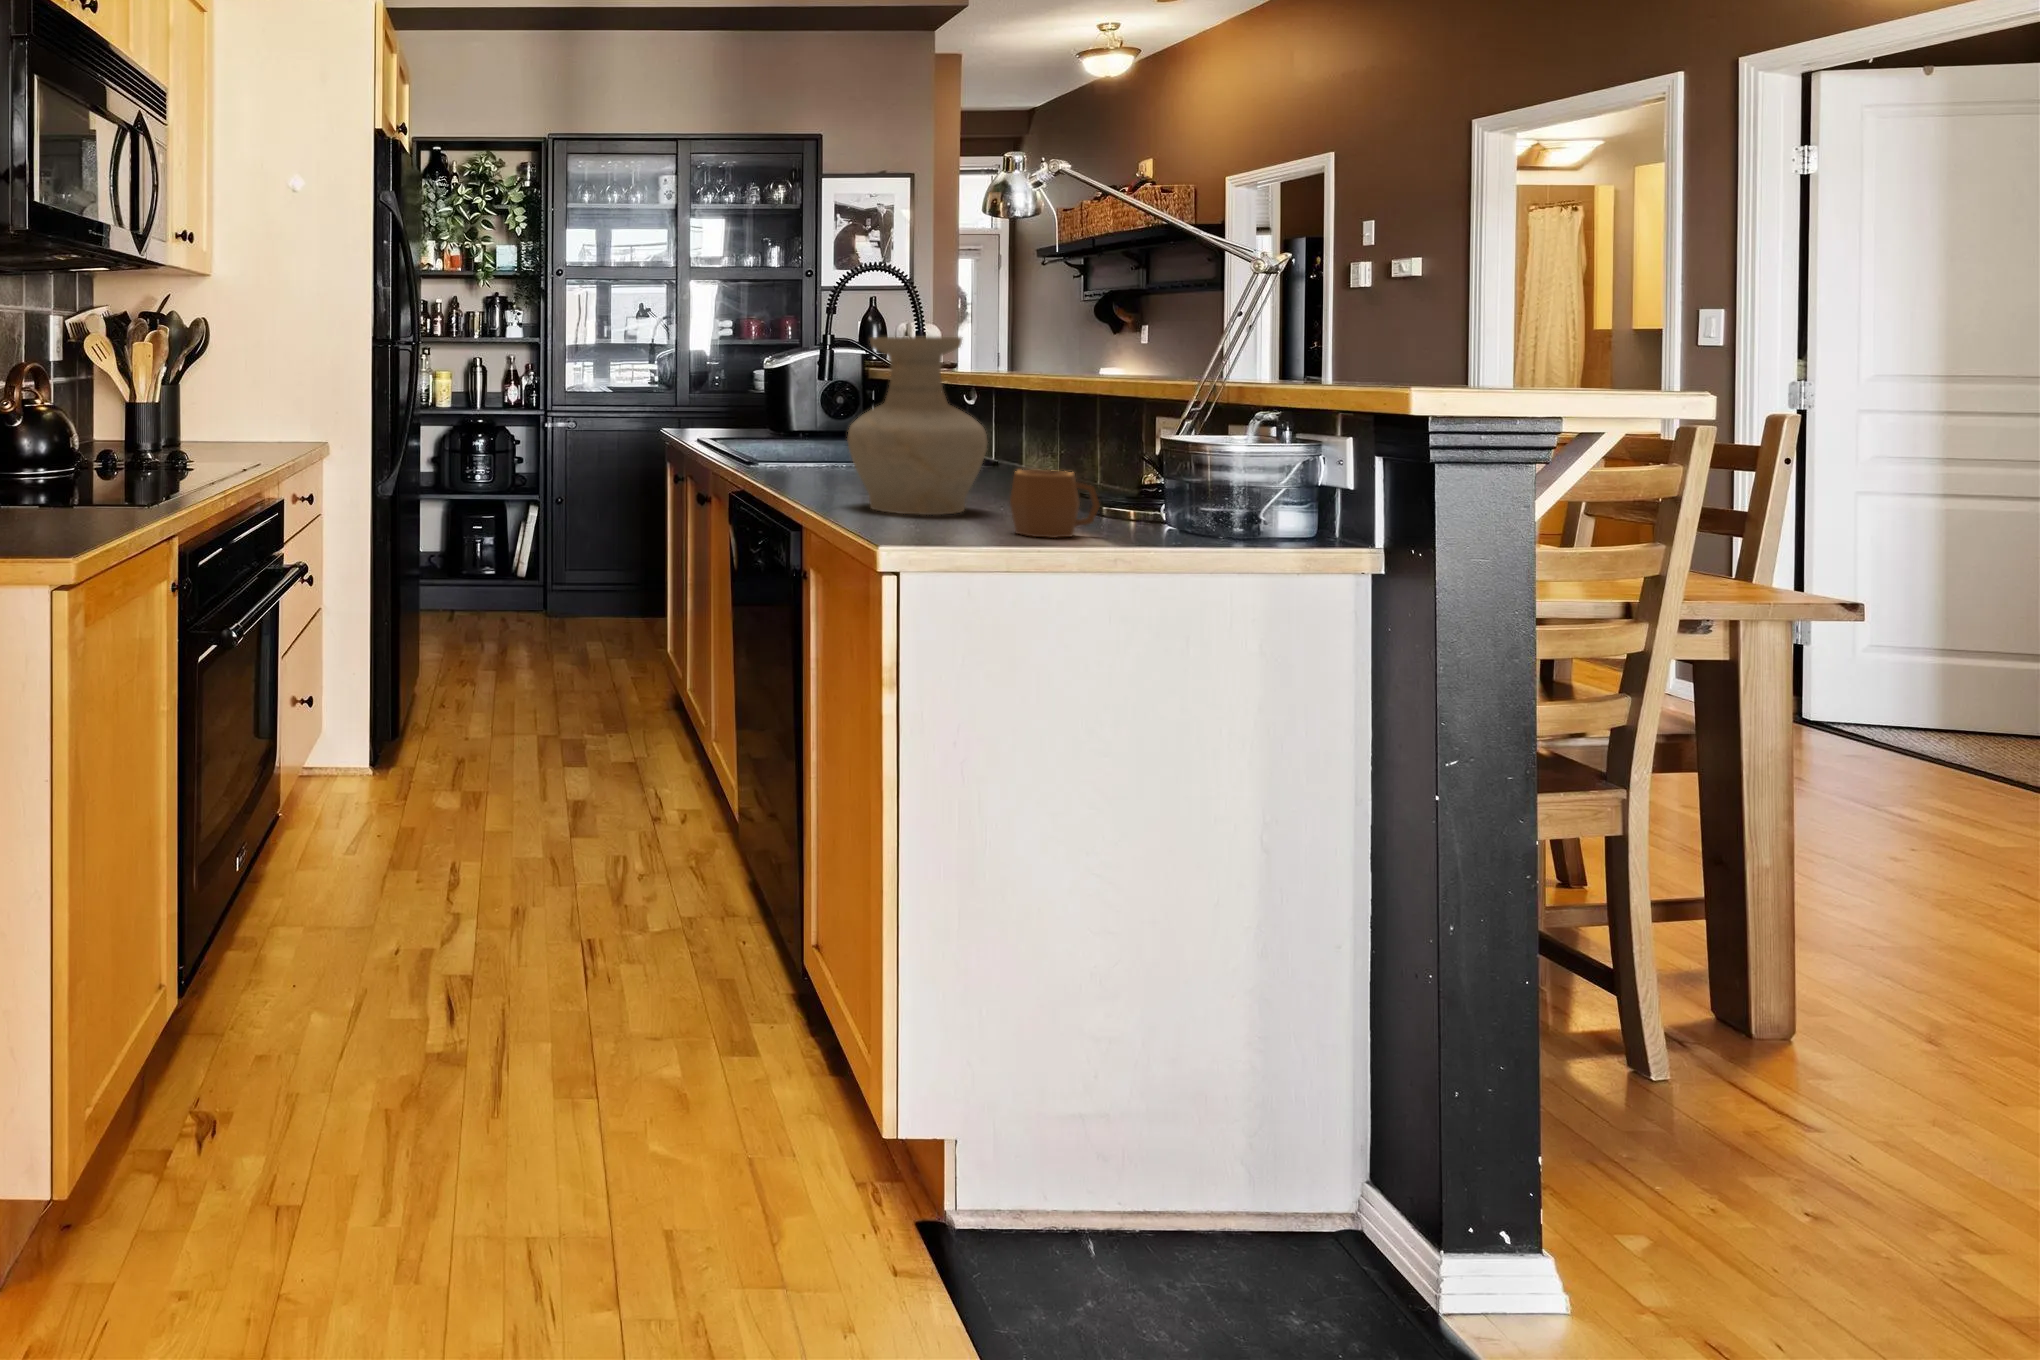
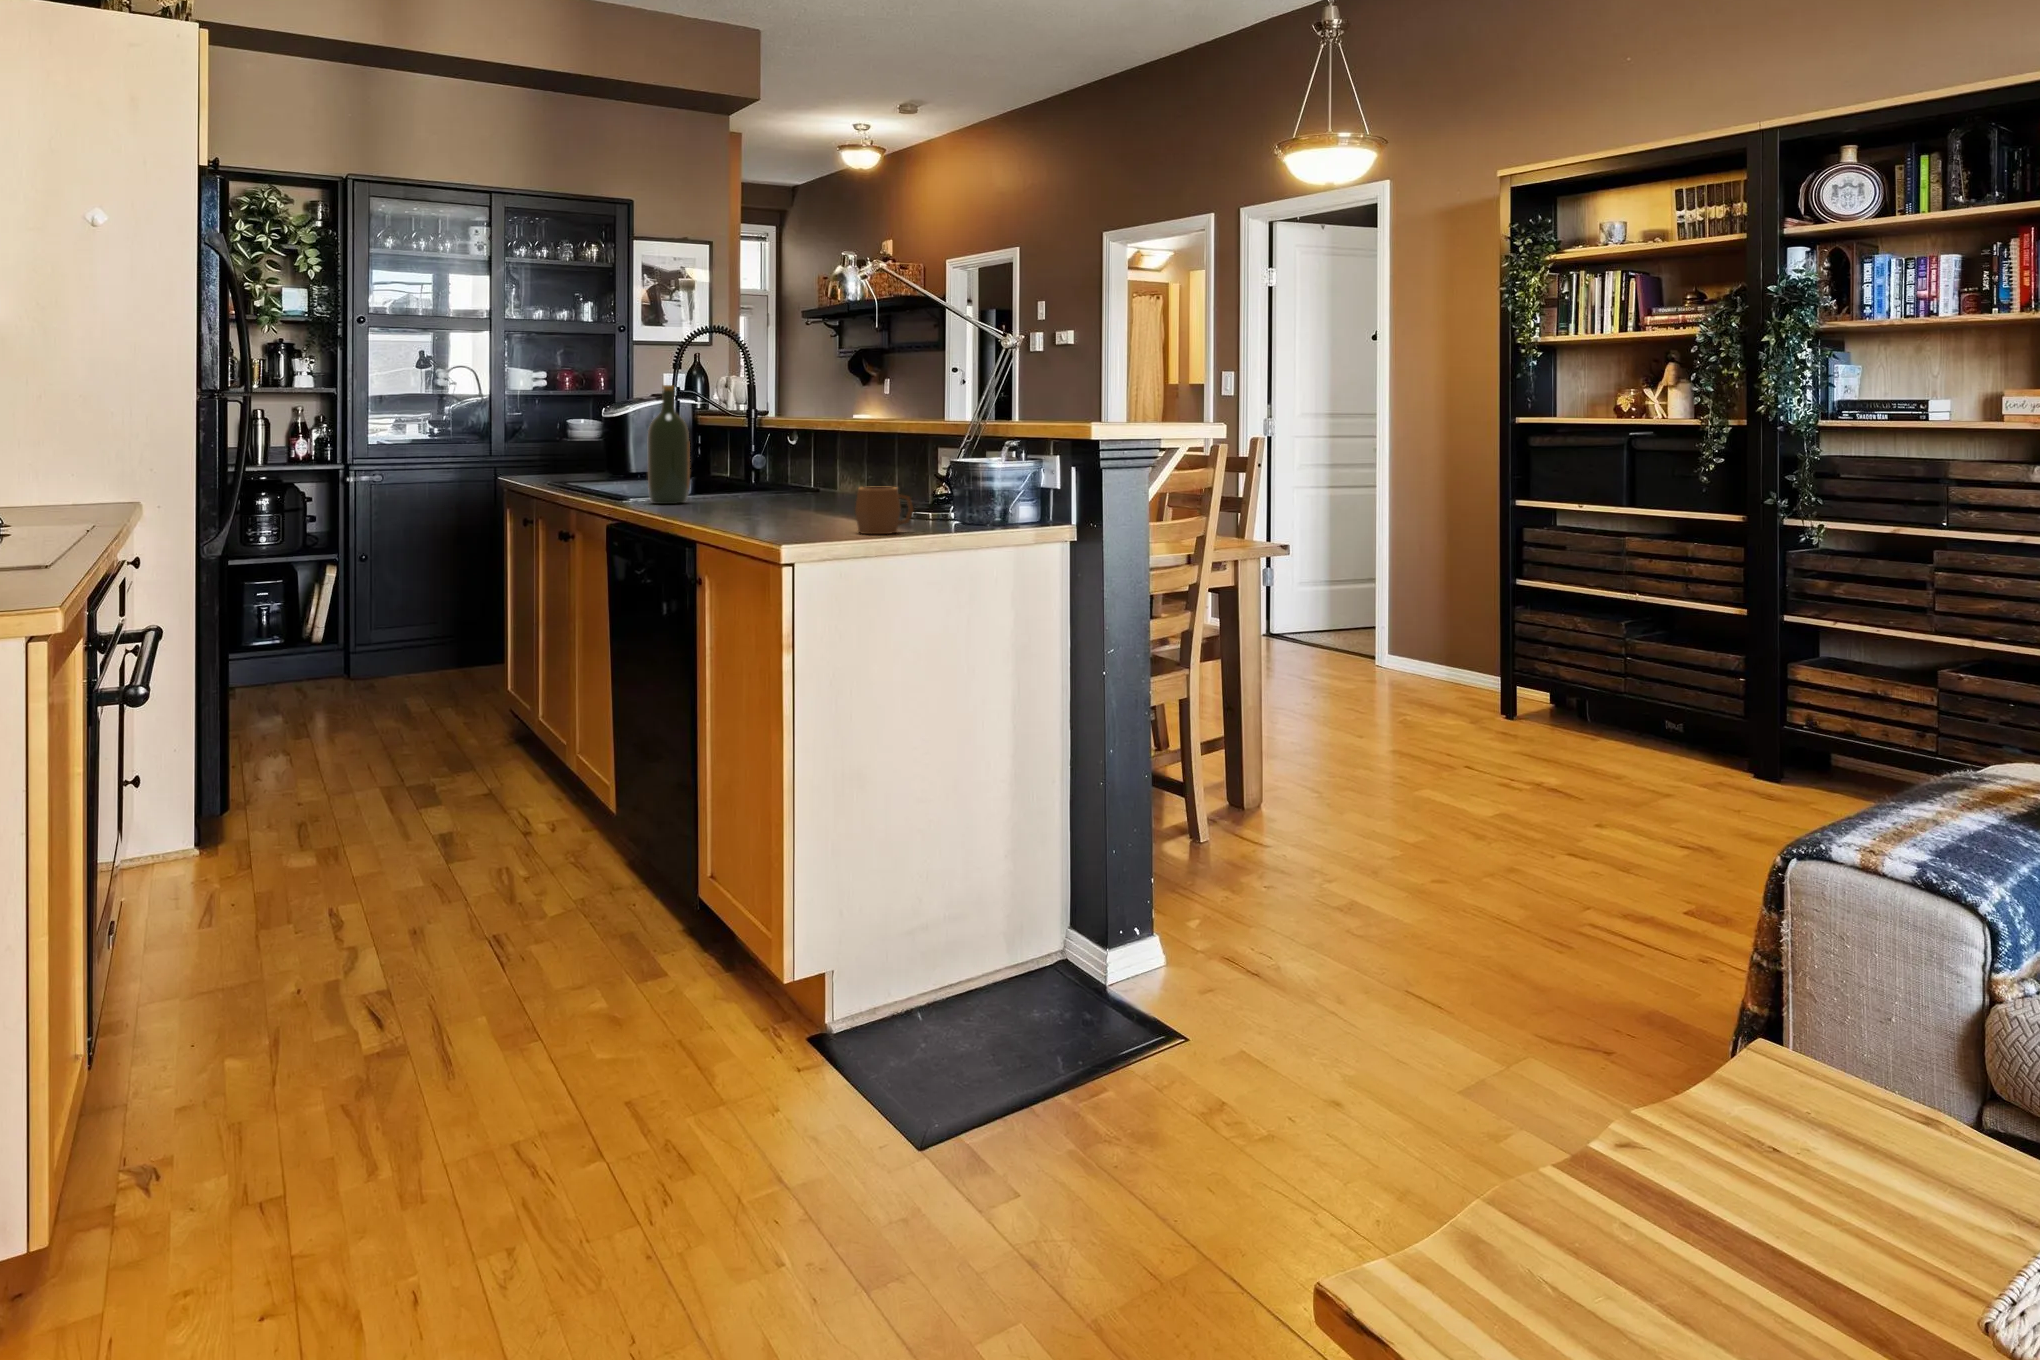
wine bottle: none [787,333,836,475] -> present [648,385,690,504]
vase: present [847,336,987,515] -> none [724,389,829,526]

